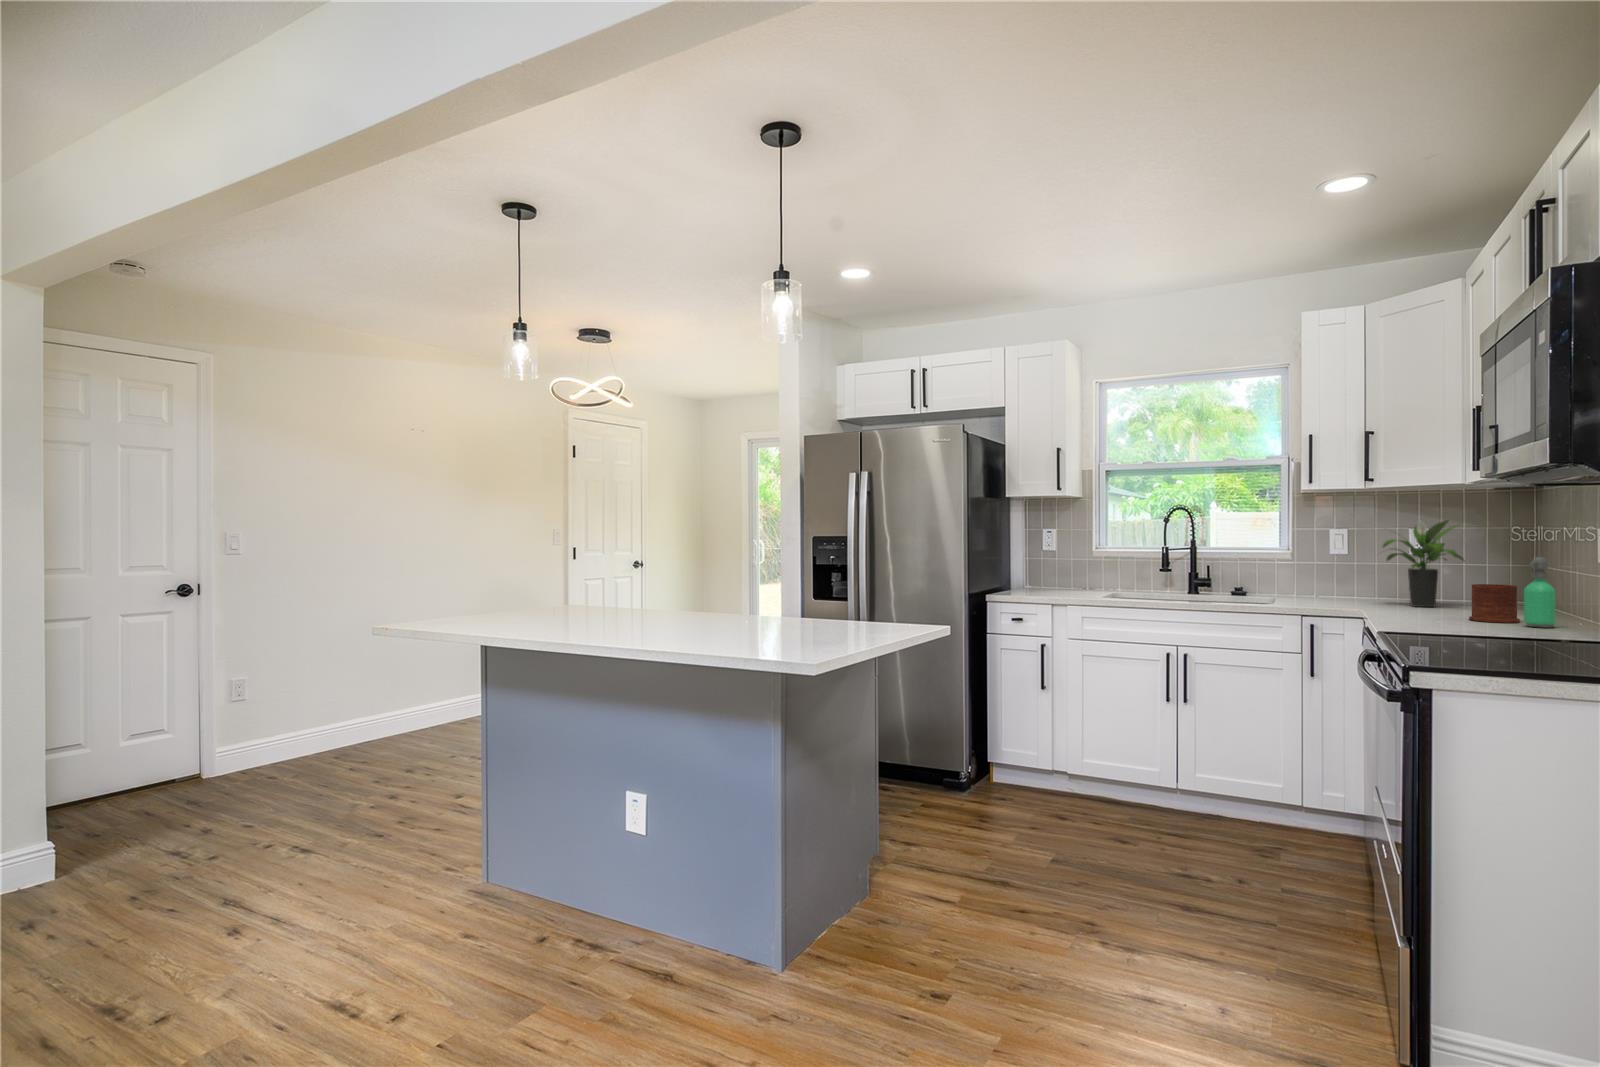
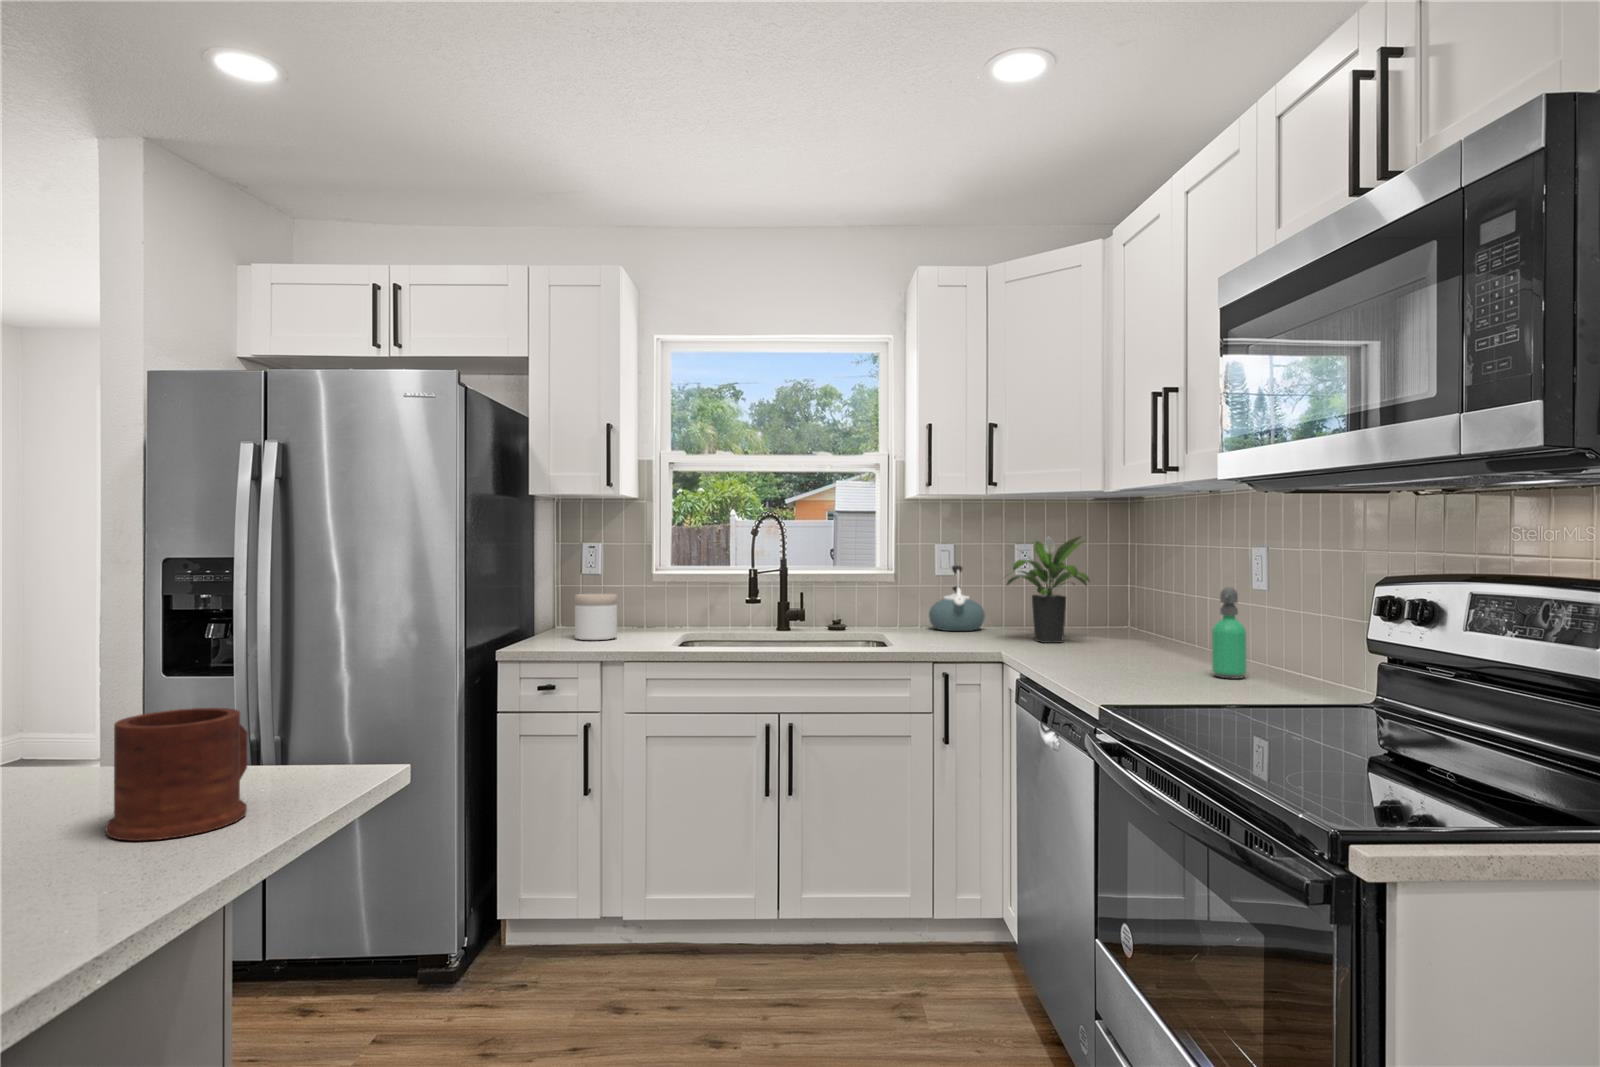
kettle: none [1324,546,1377,599] -> present [929,566,985,631]
jar: none [1037,563,1066,593] -> present [575,593,617,640]
mug: present [1469,584,1520,623] -> present [106,708,247,841]

